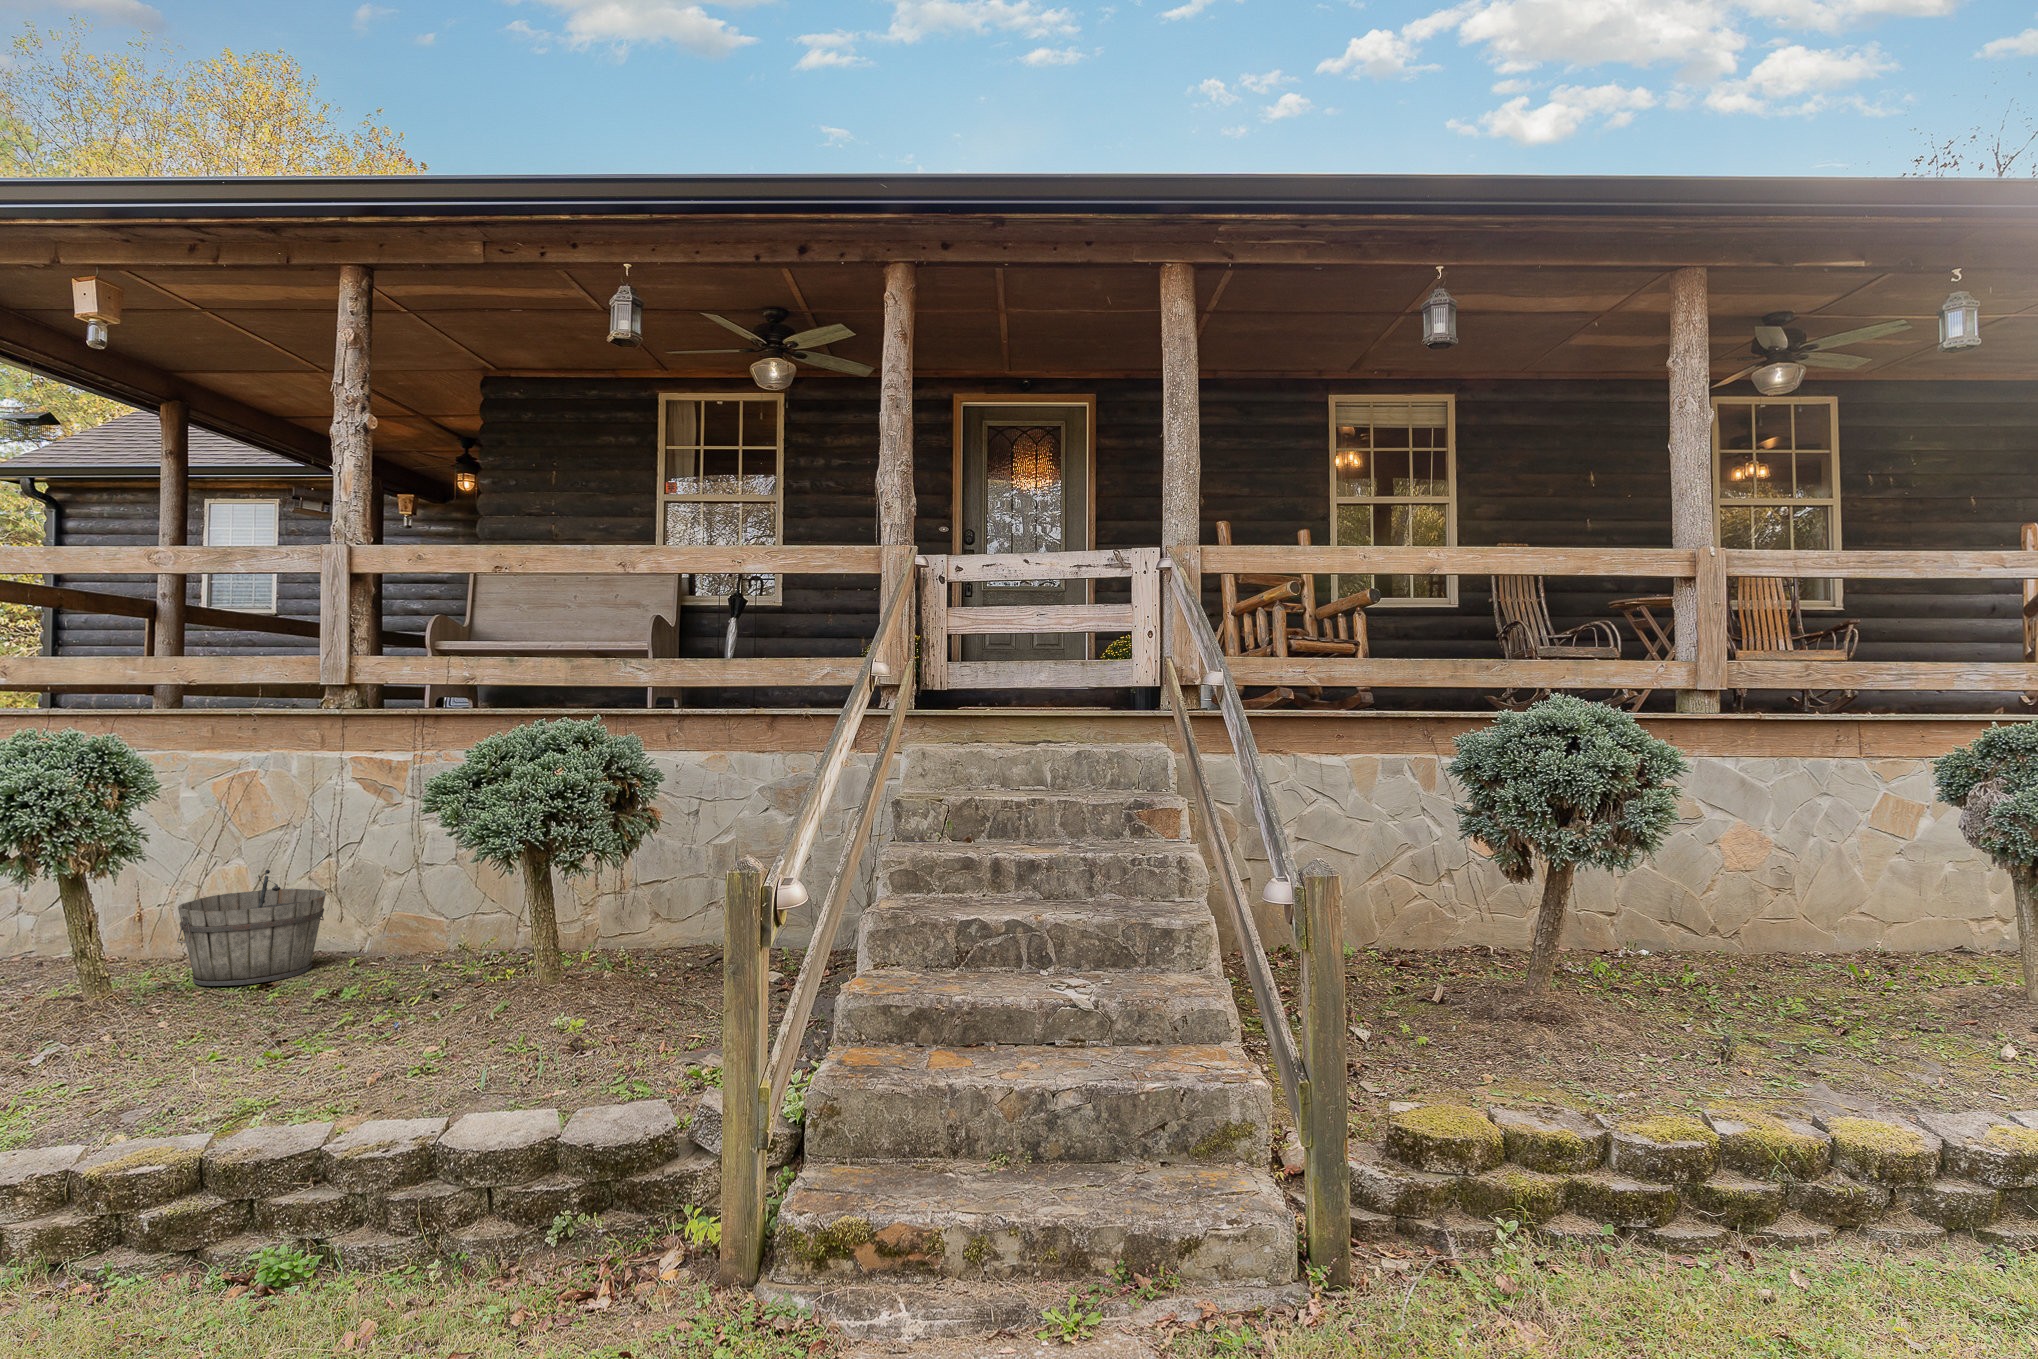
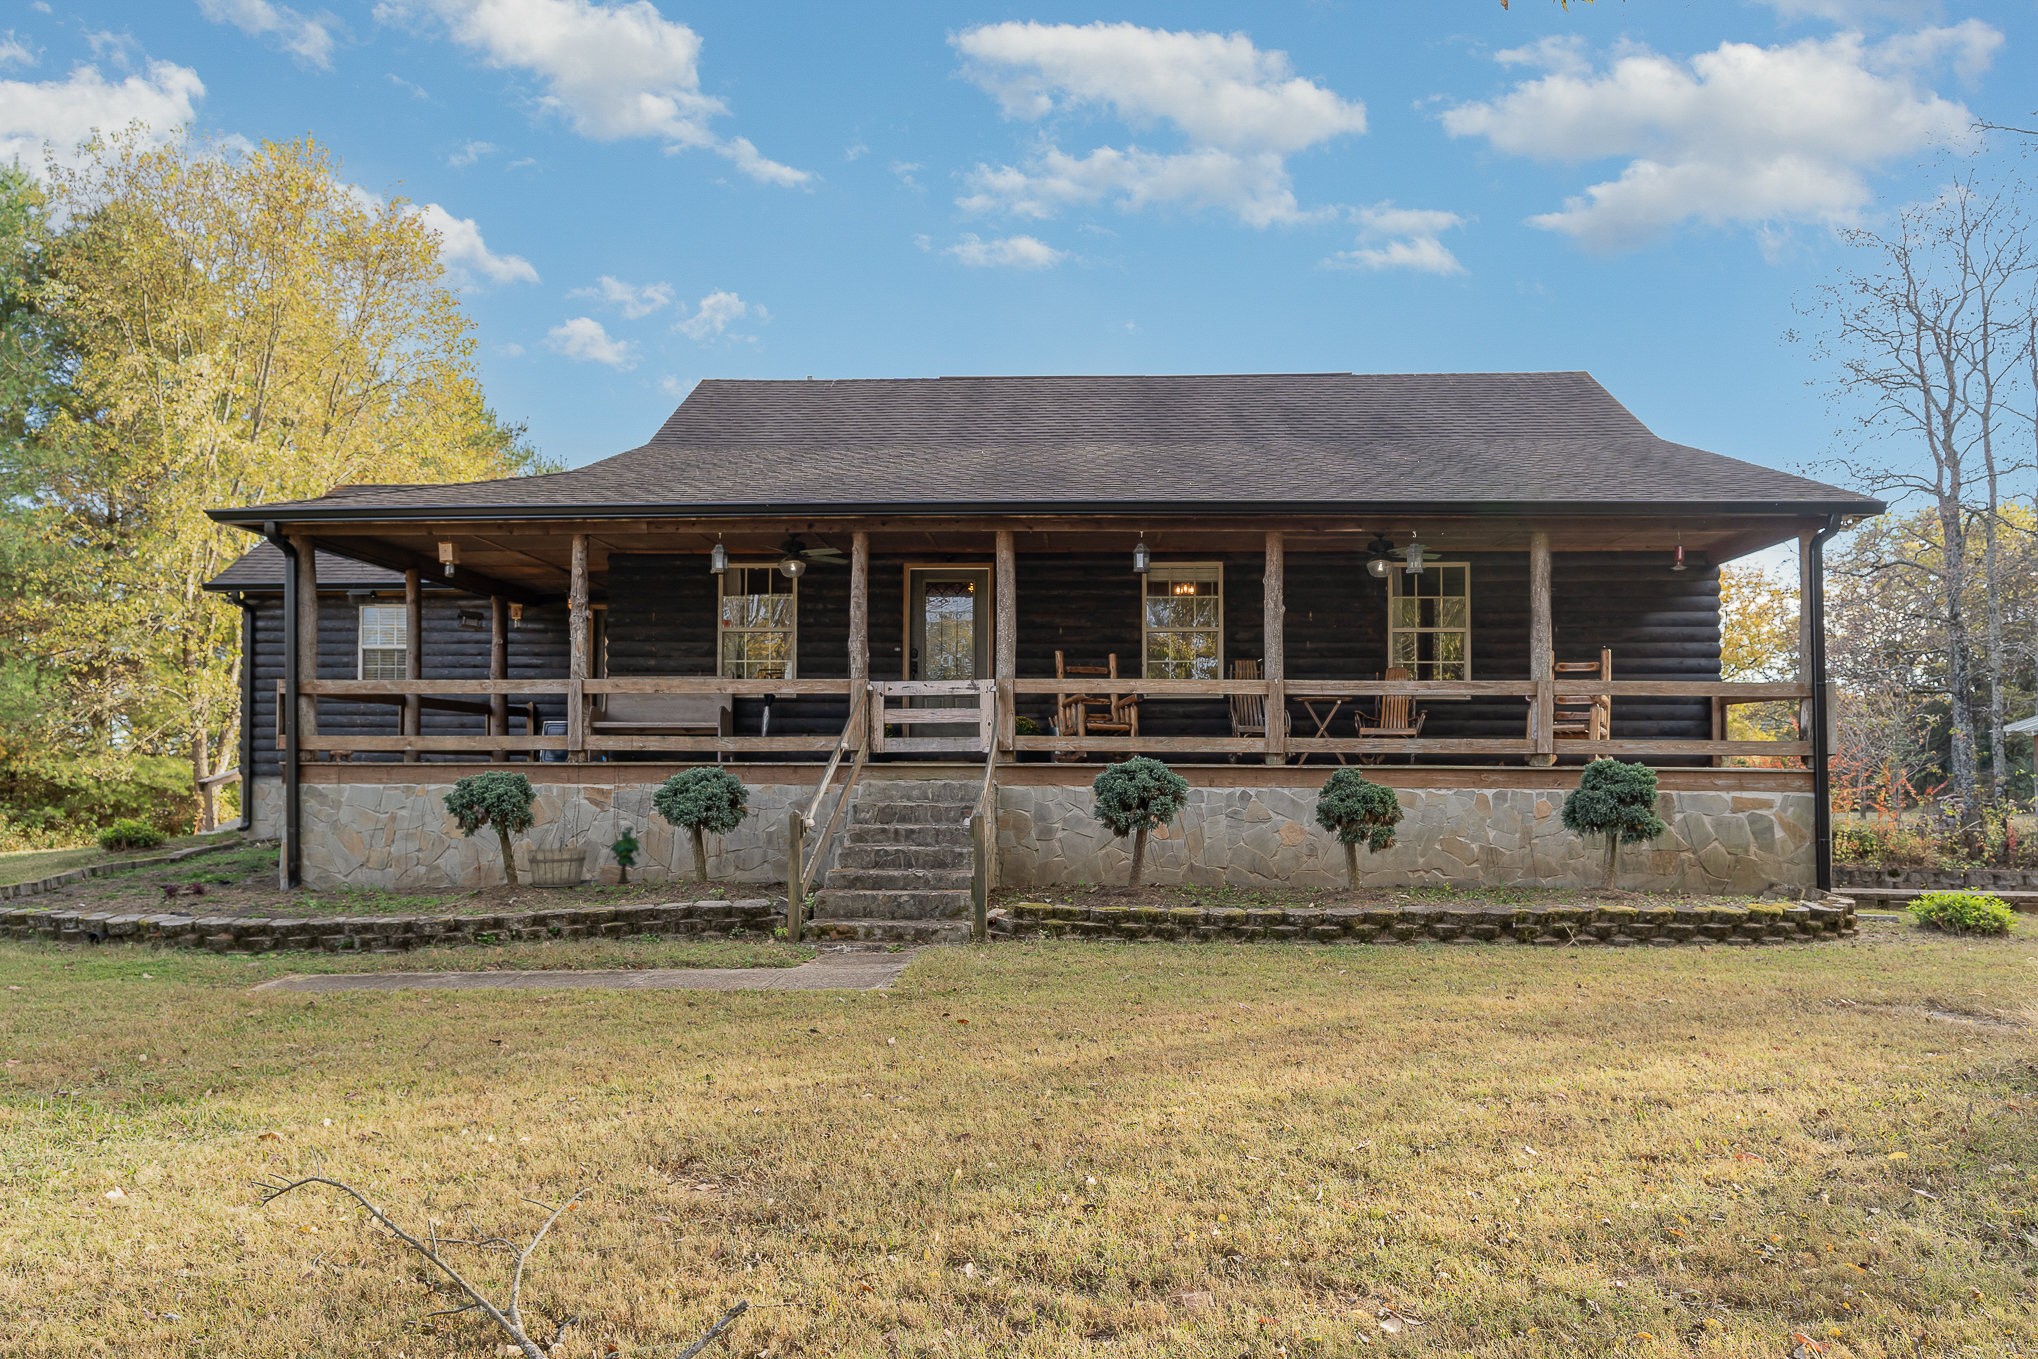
decorative plant: none [367,844,449,967] -> present [611,826,640,883]

